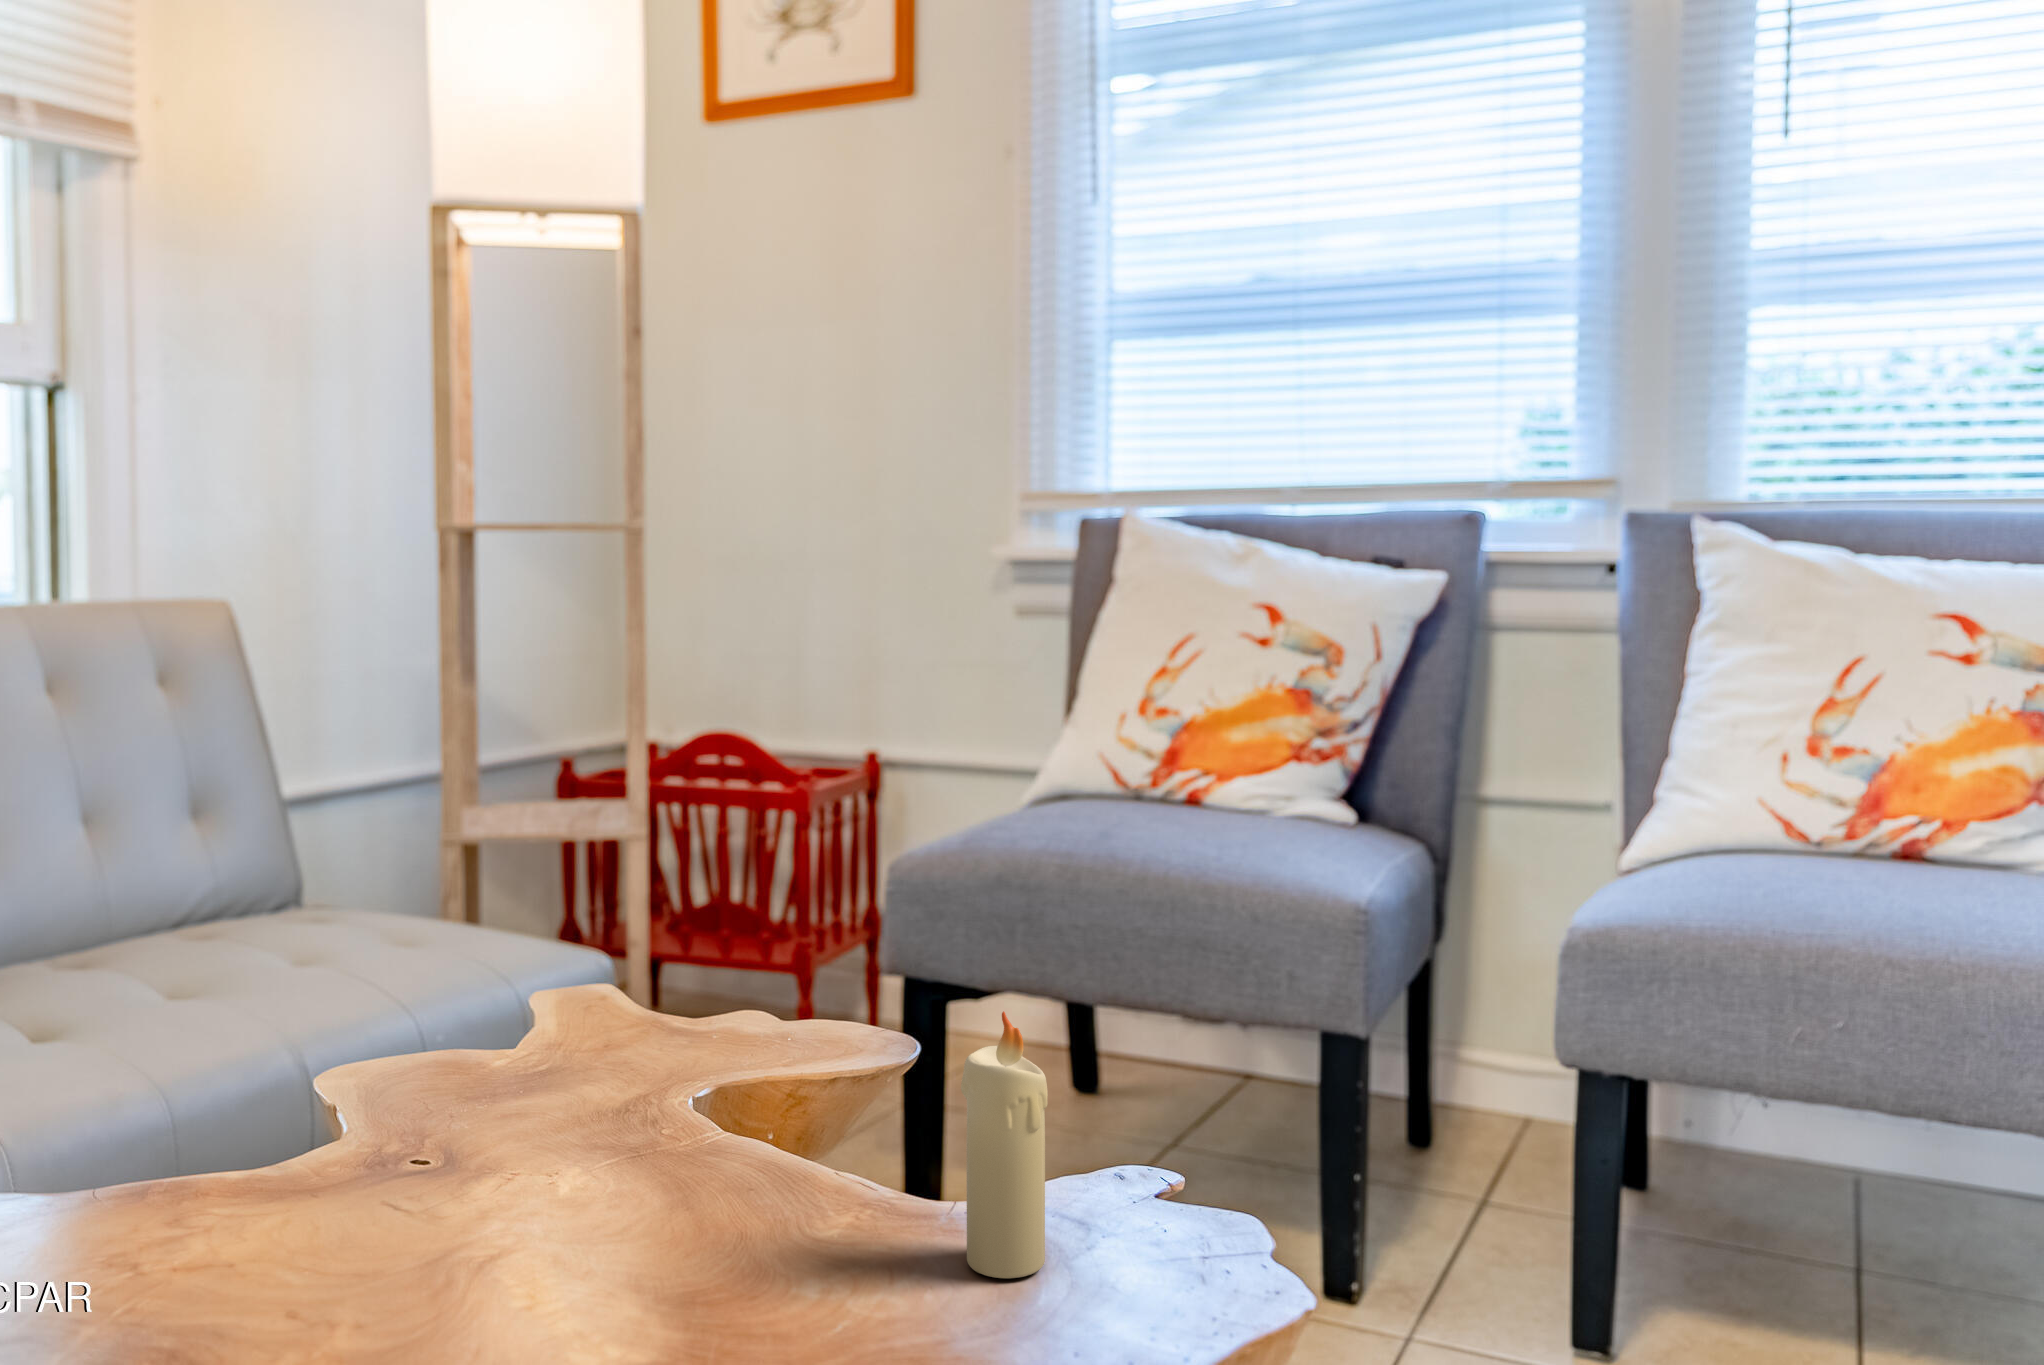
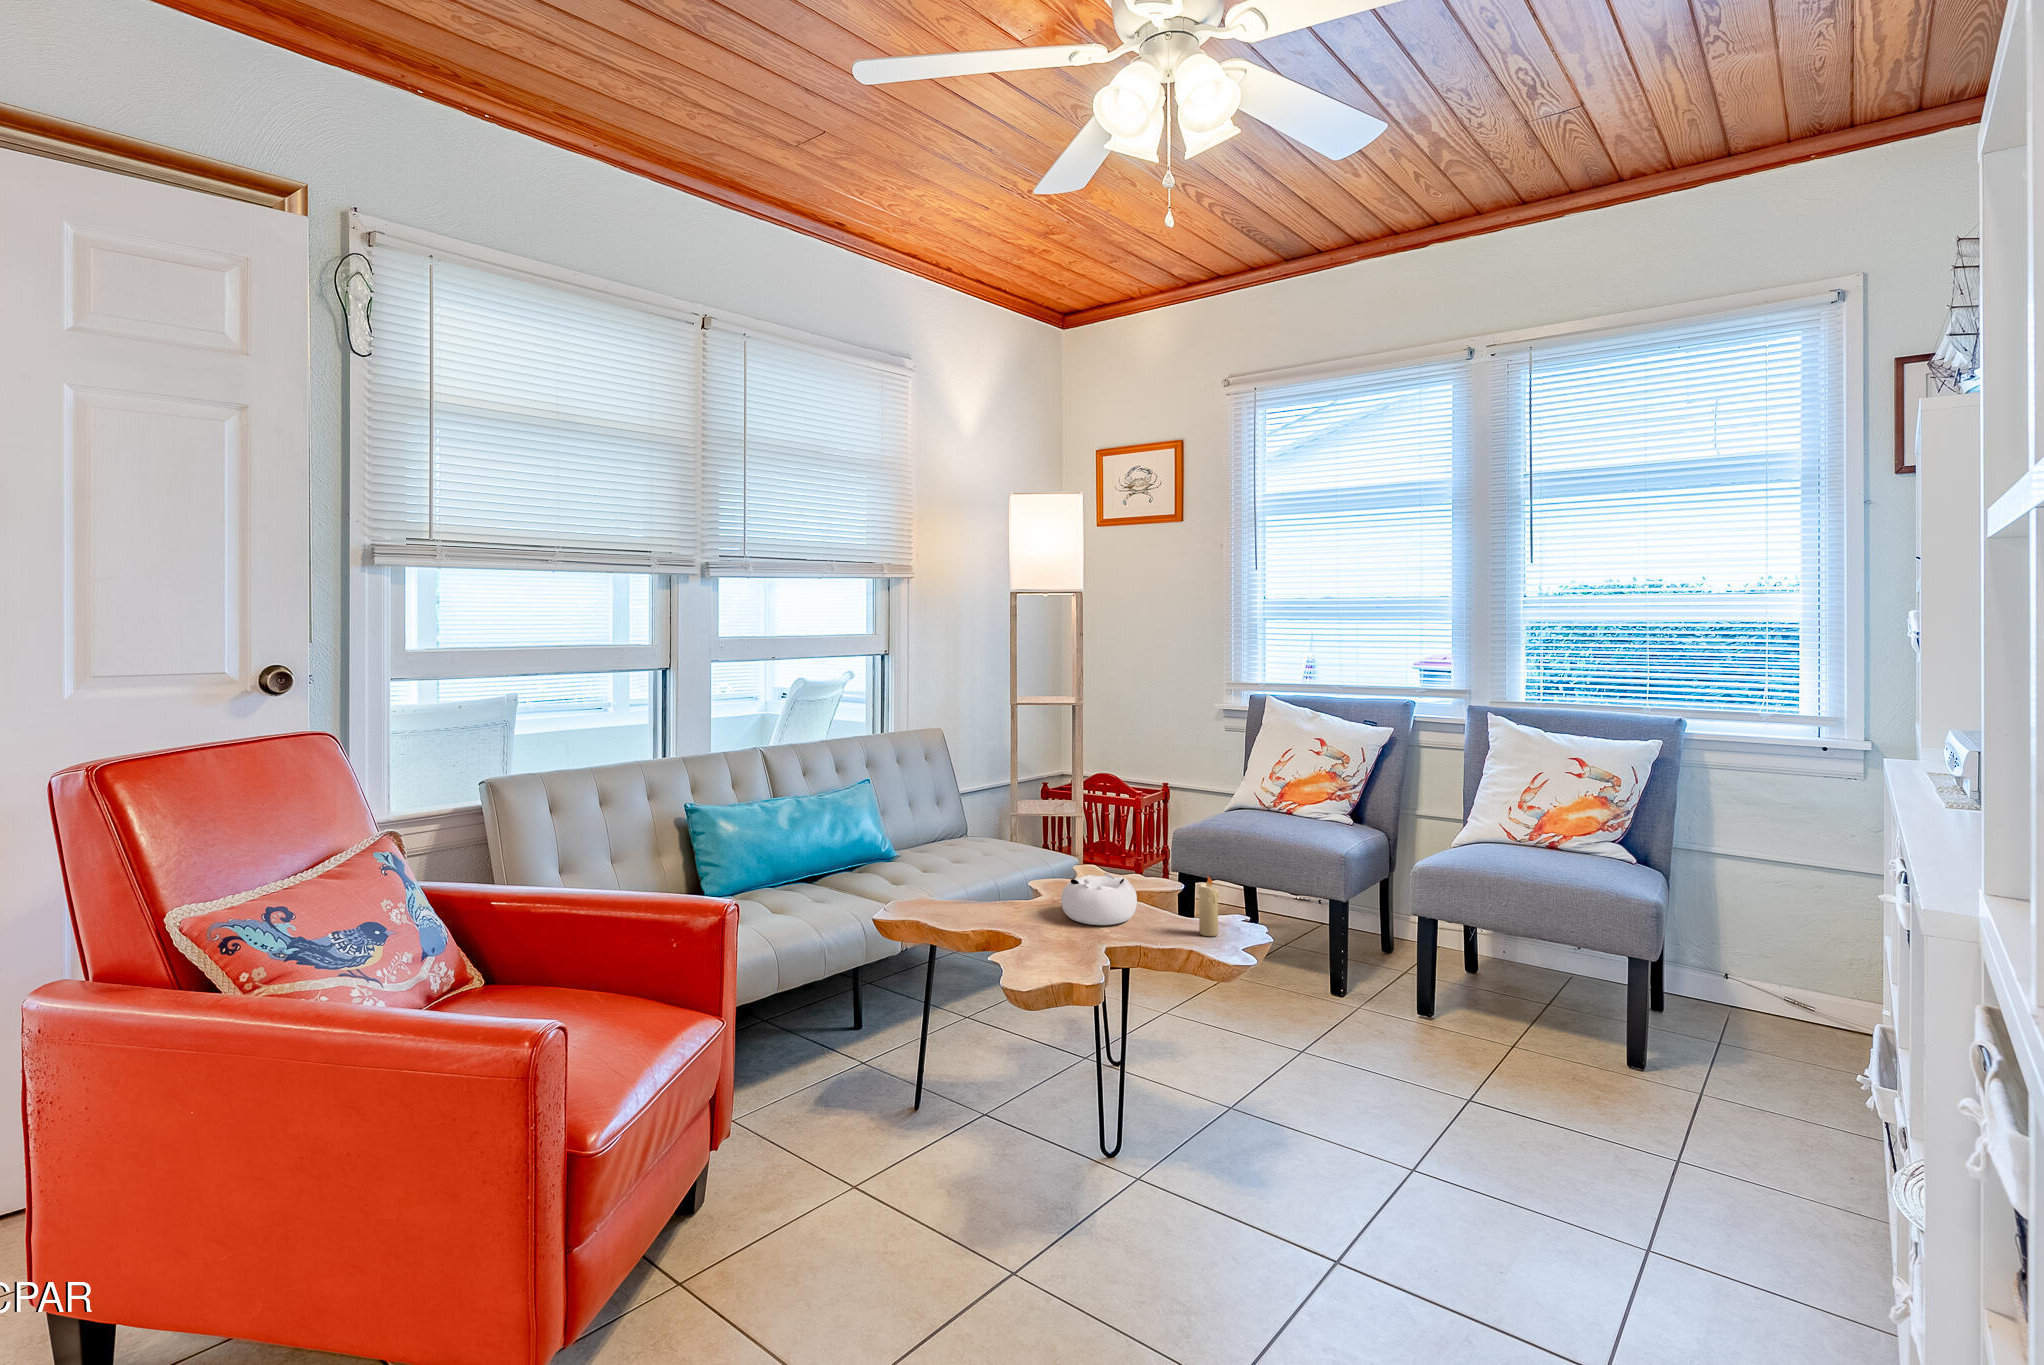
decorative bowl: none [387,1013,711,1253] -> present [1061,873,1137,925]

